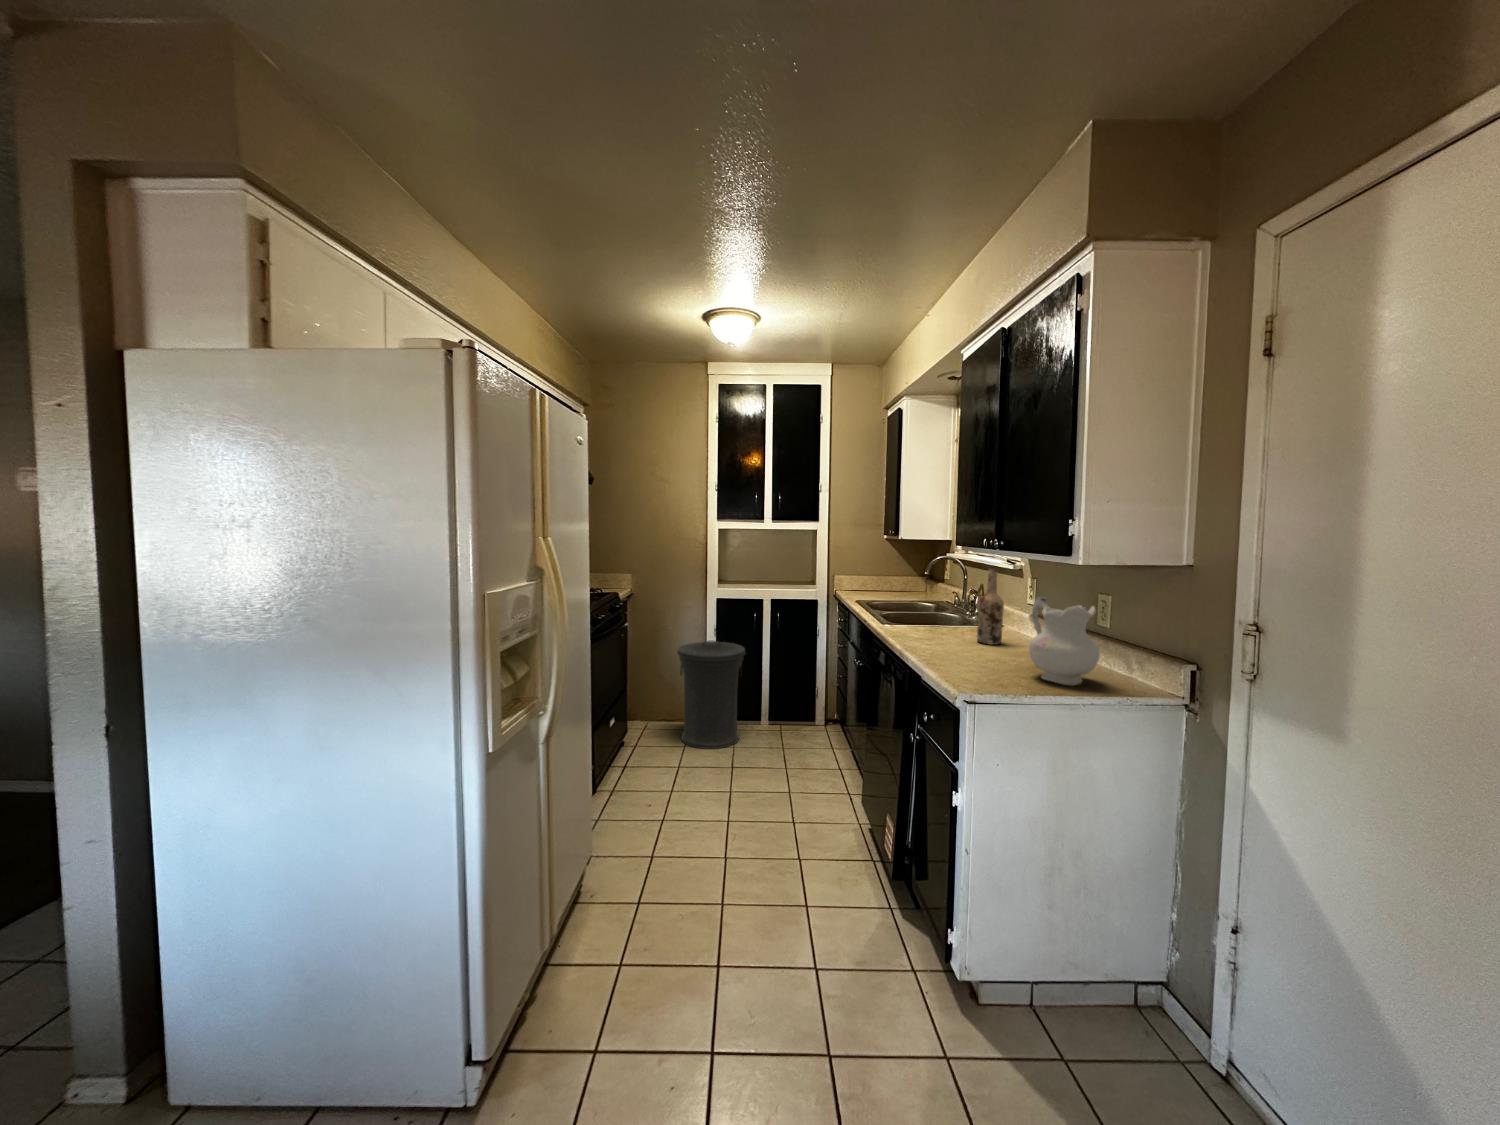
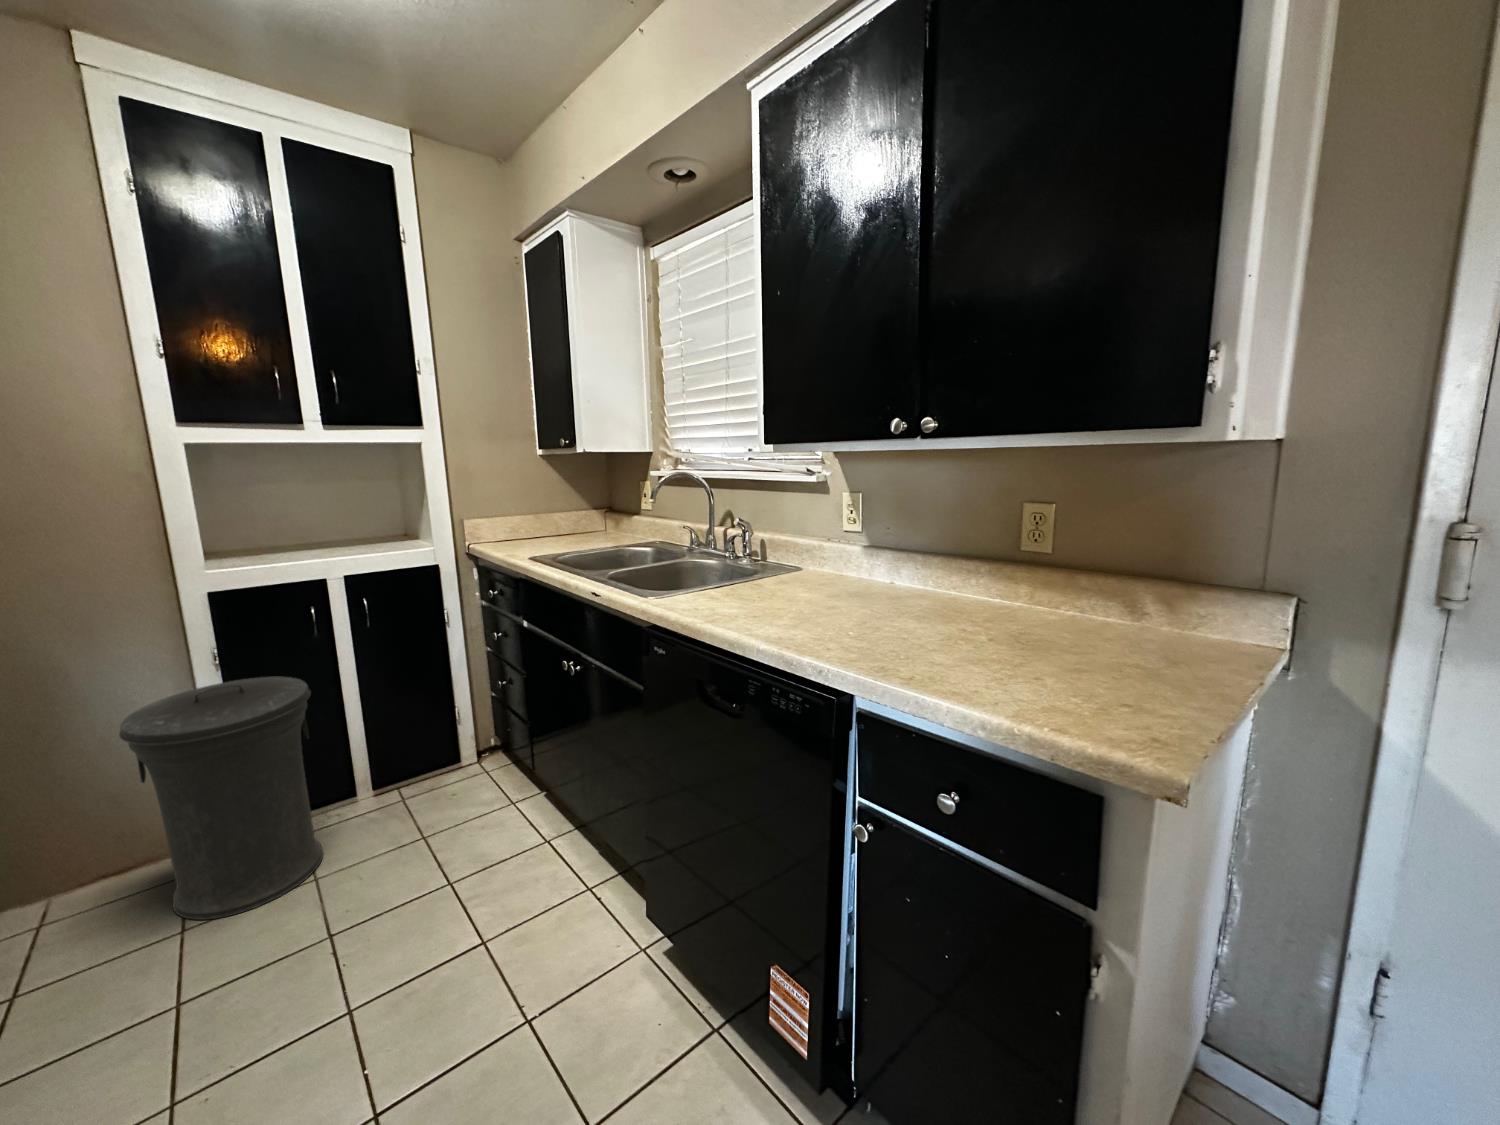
wine bottle: present [977,568,1004,645] -> none [836,476,876,606]
ceramic pitcher: present [1029,597,1100,685] -> none [1047,513,1199,670]

